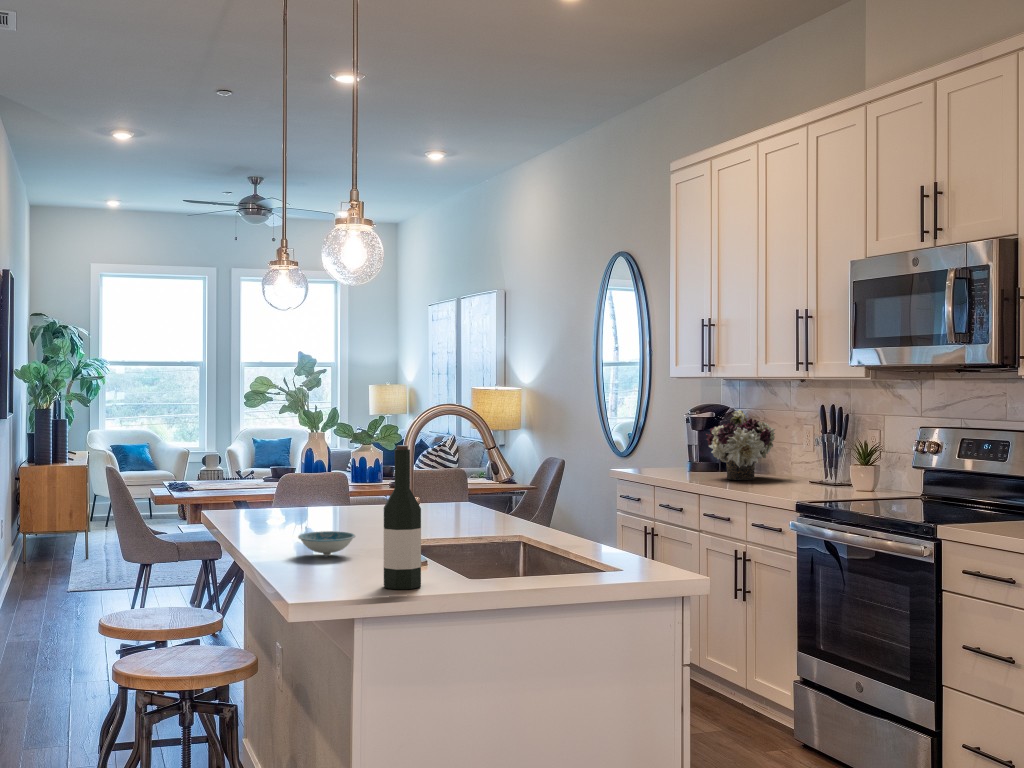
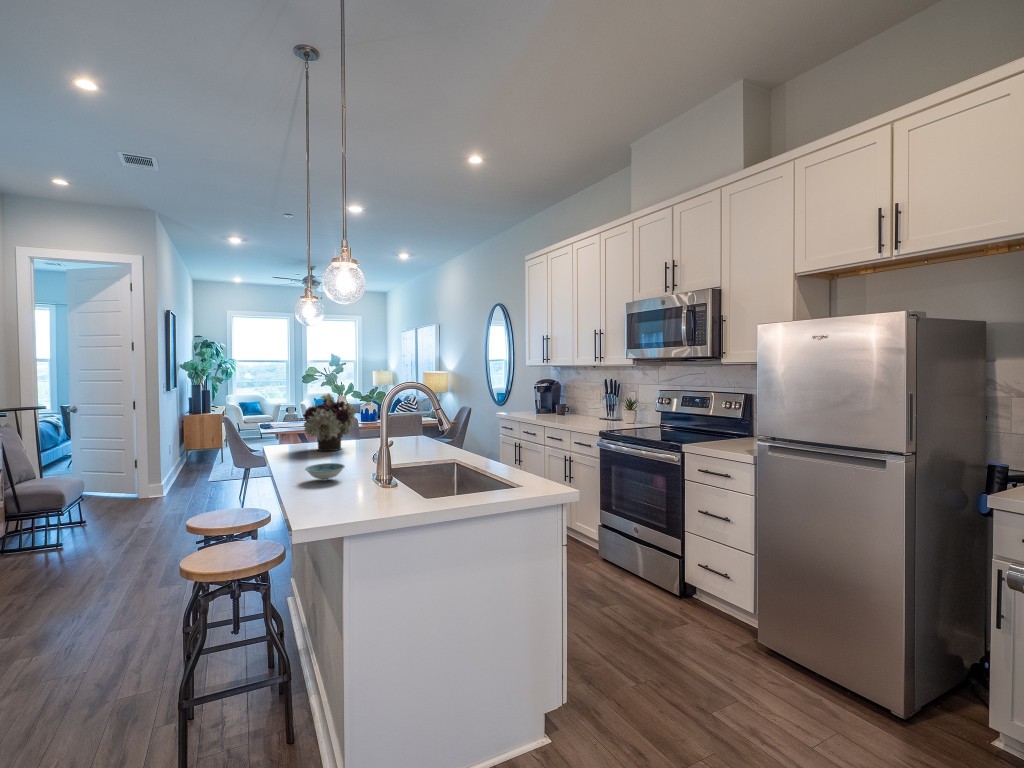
flower arrangement: present [706,410,775,480] -> present [303,393,356,451]
wine bottle: present [384,445,421,589] -> none [357,410,385,513]

